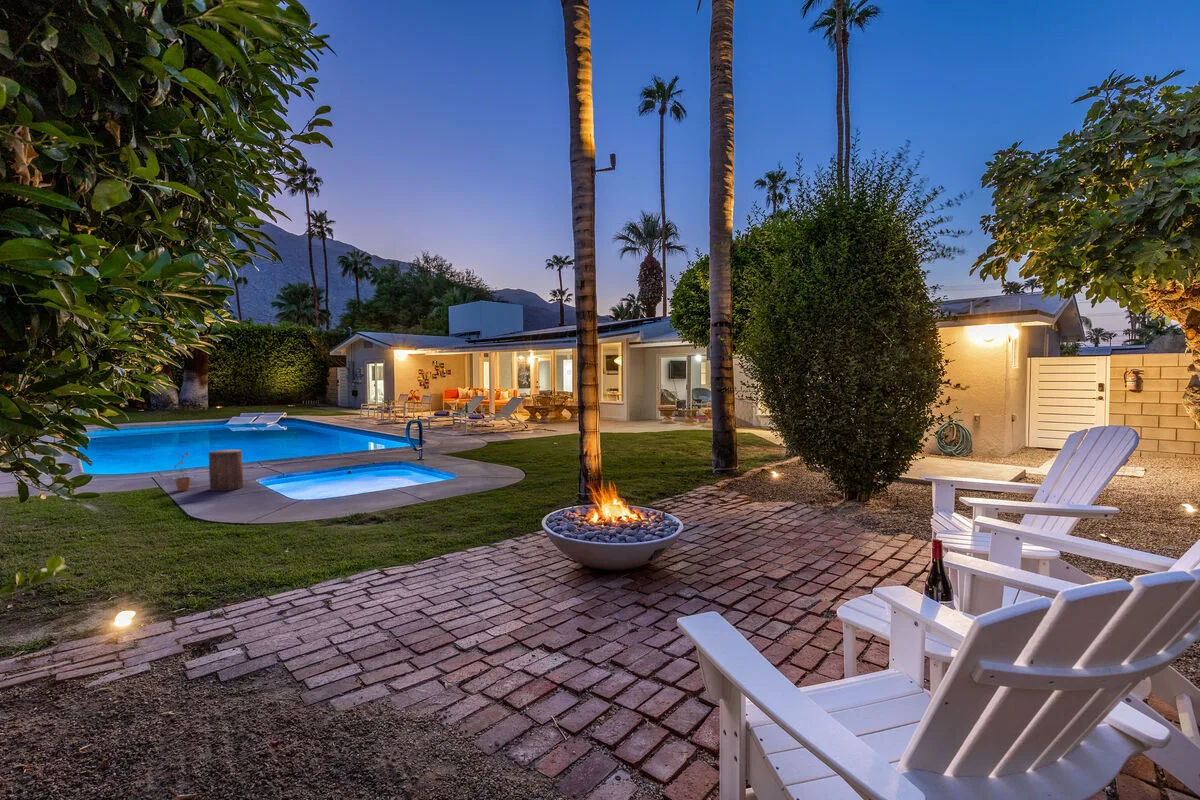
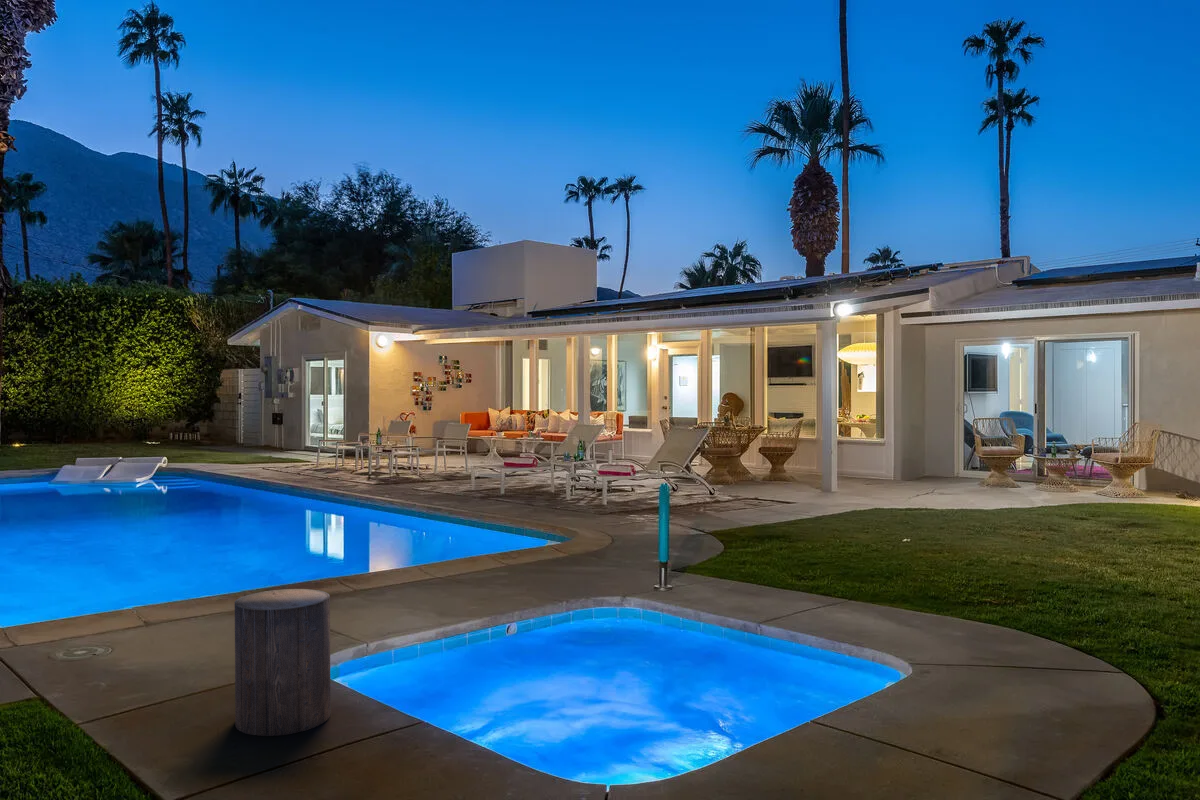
potted plant: present [175,452,191,491] -> none [123,602,174,737]

